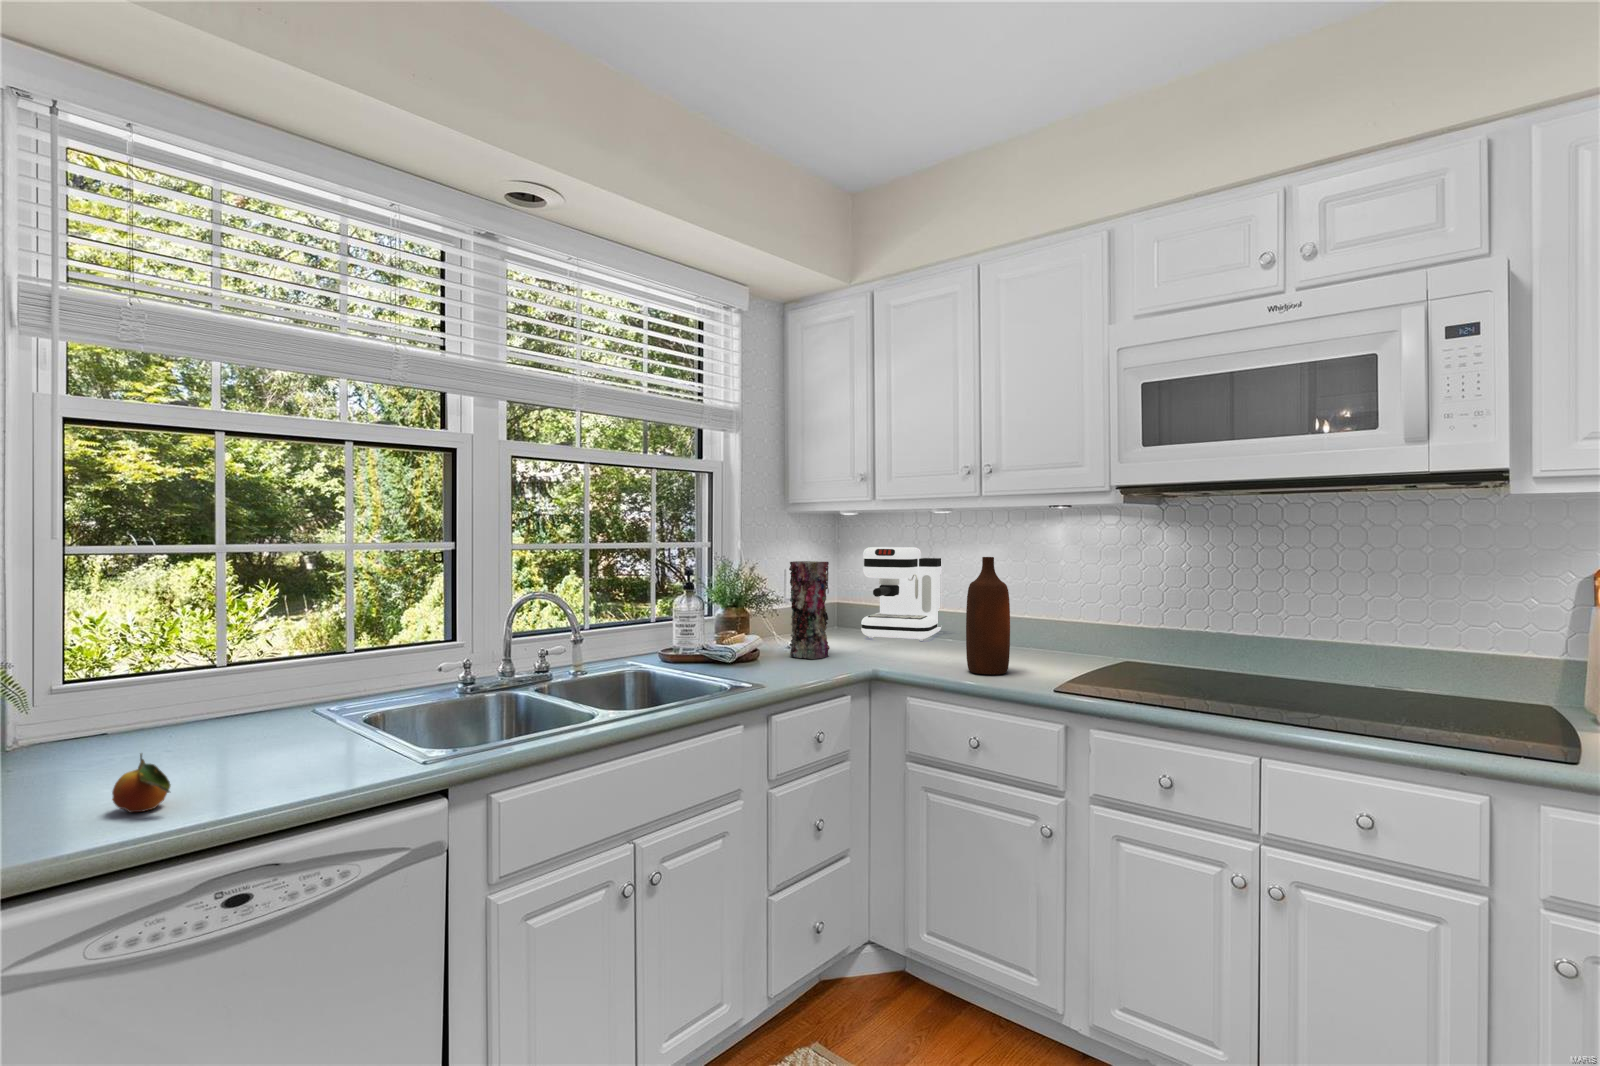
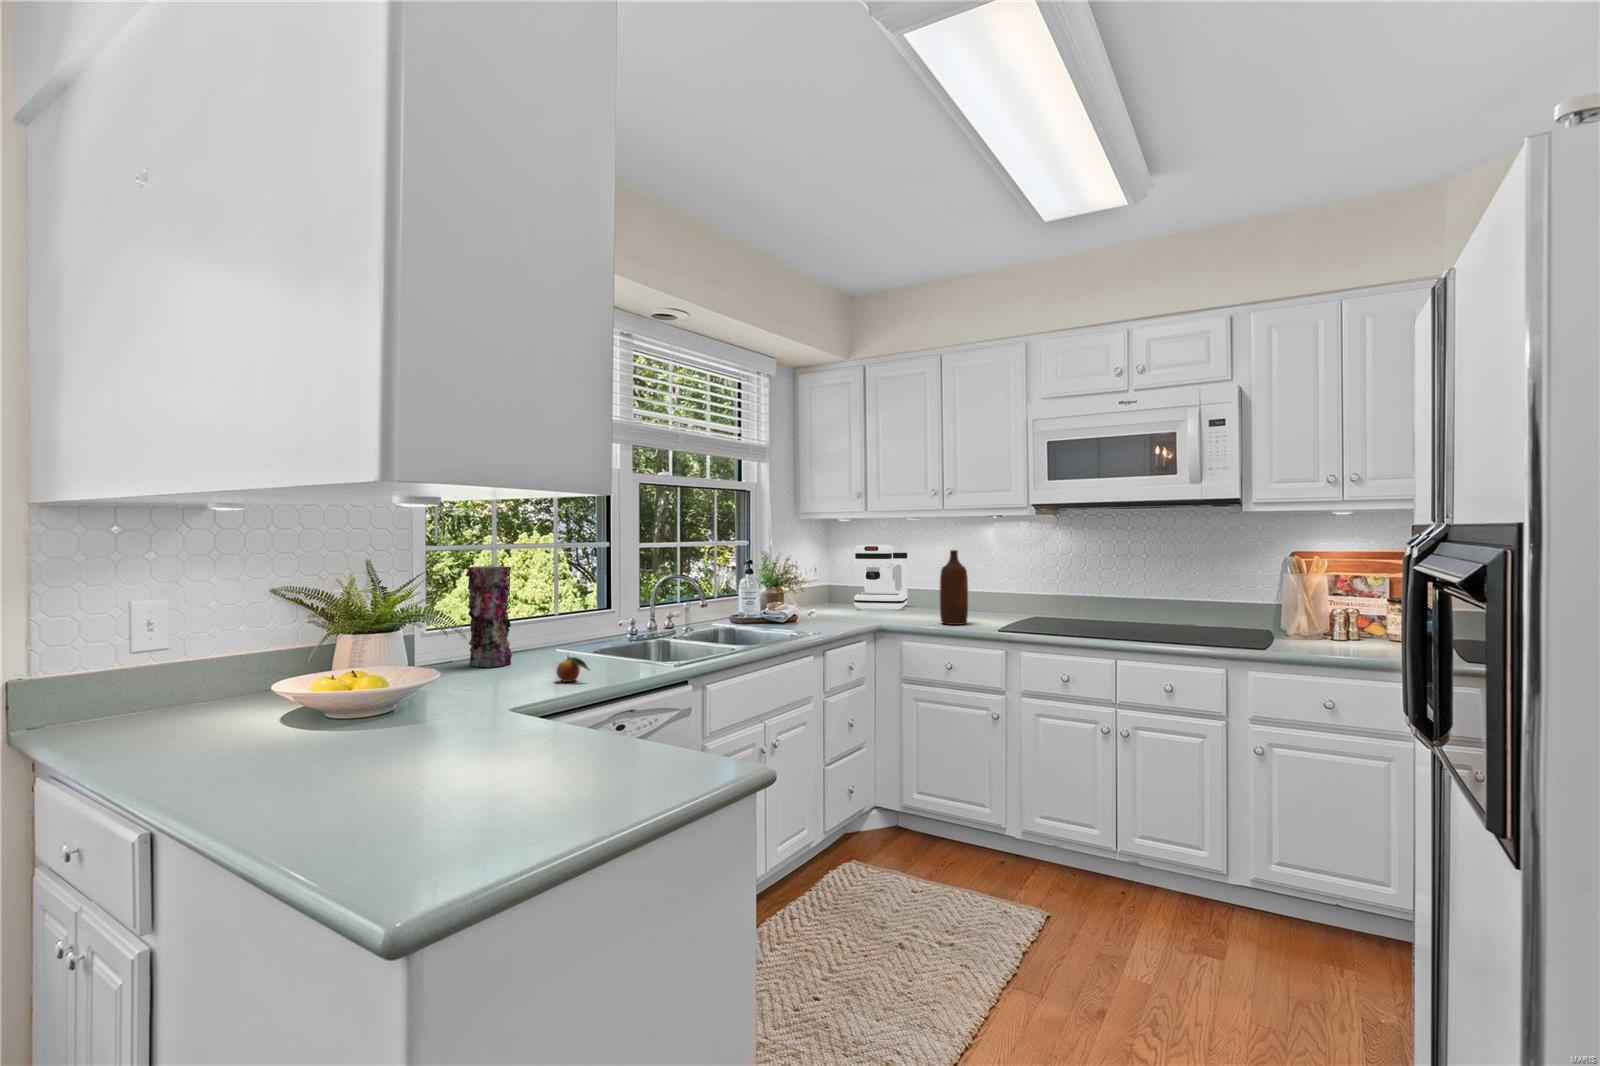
vase: present [789,561,830,659] -> present [466,566,512,667]

